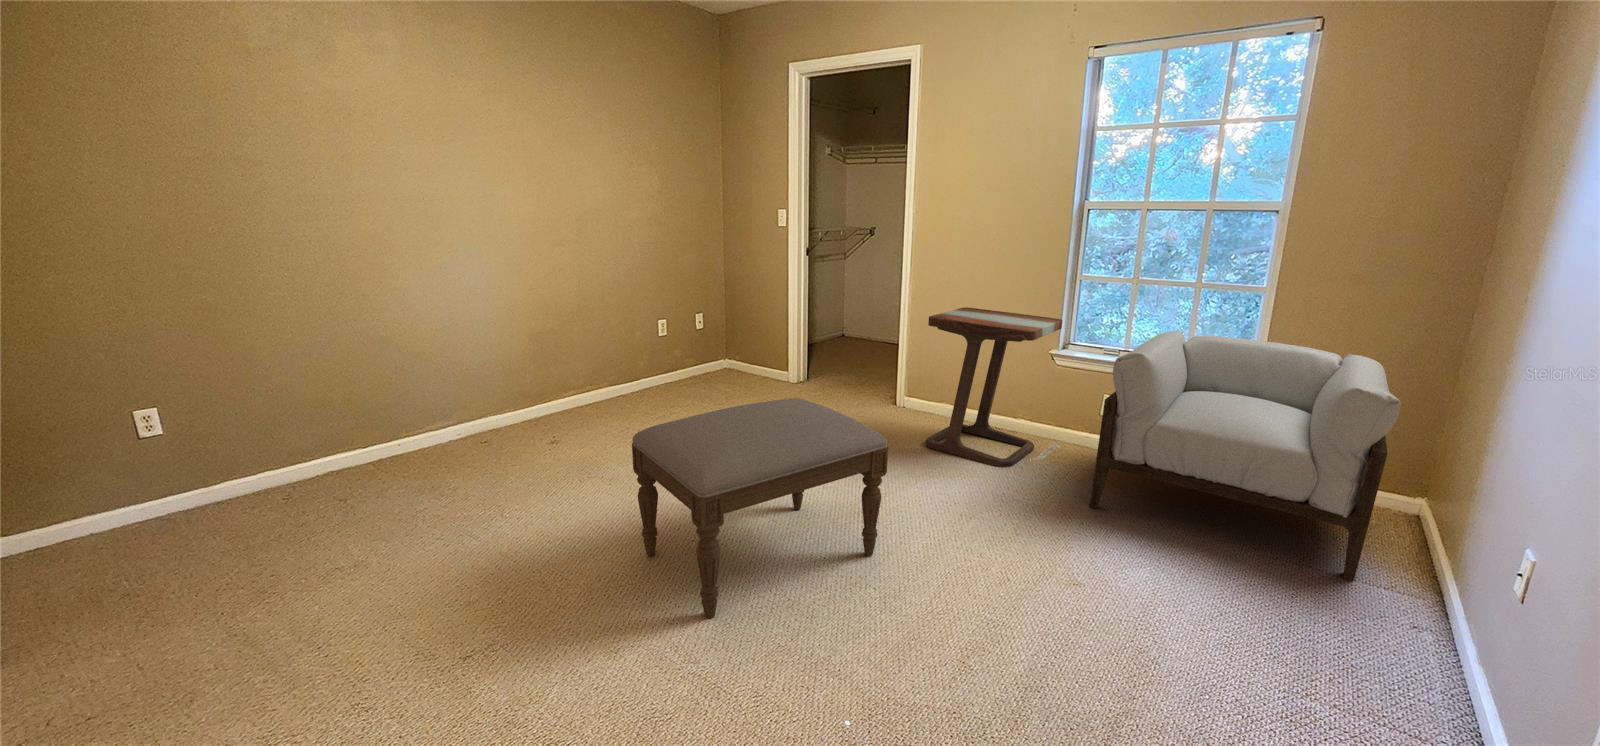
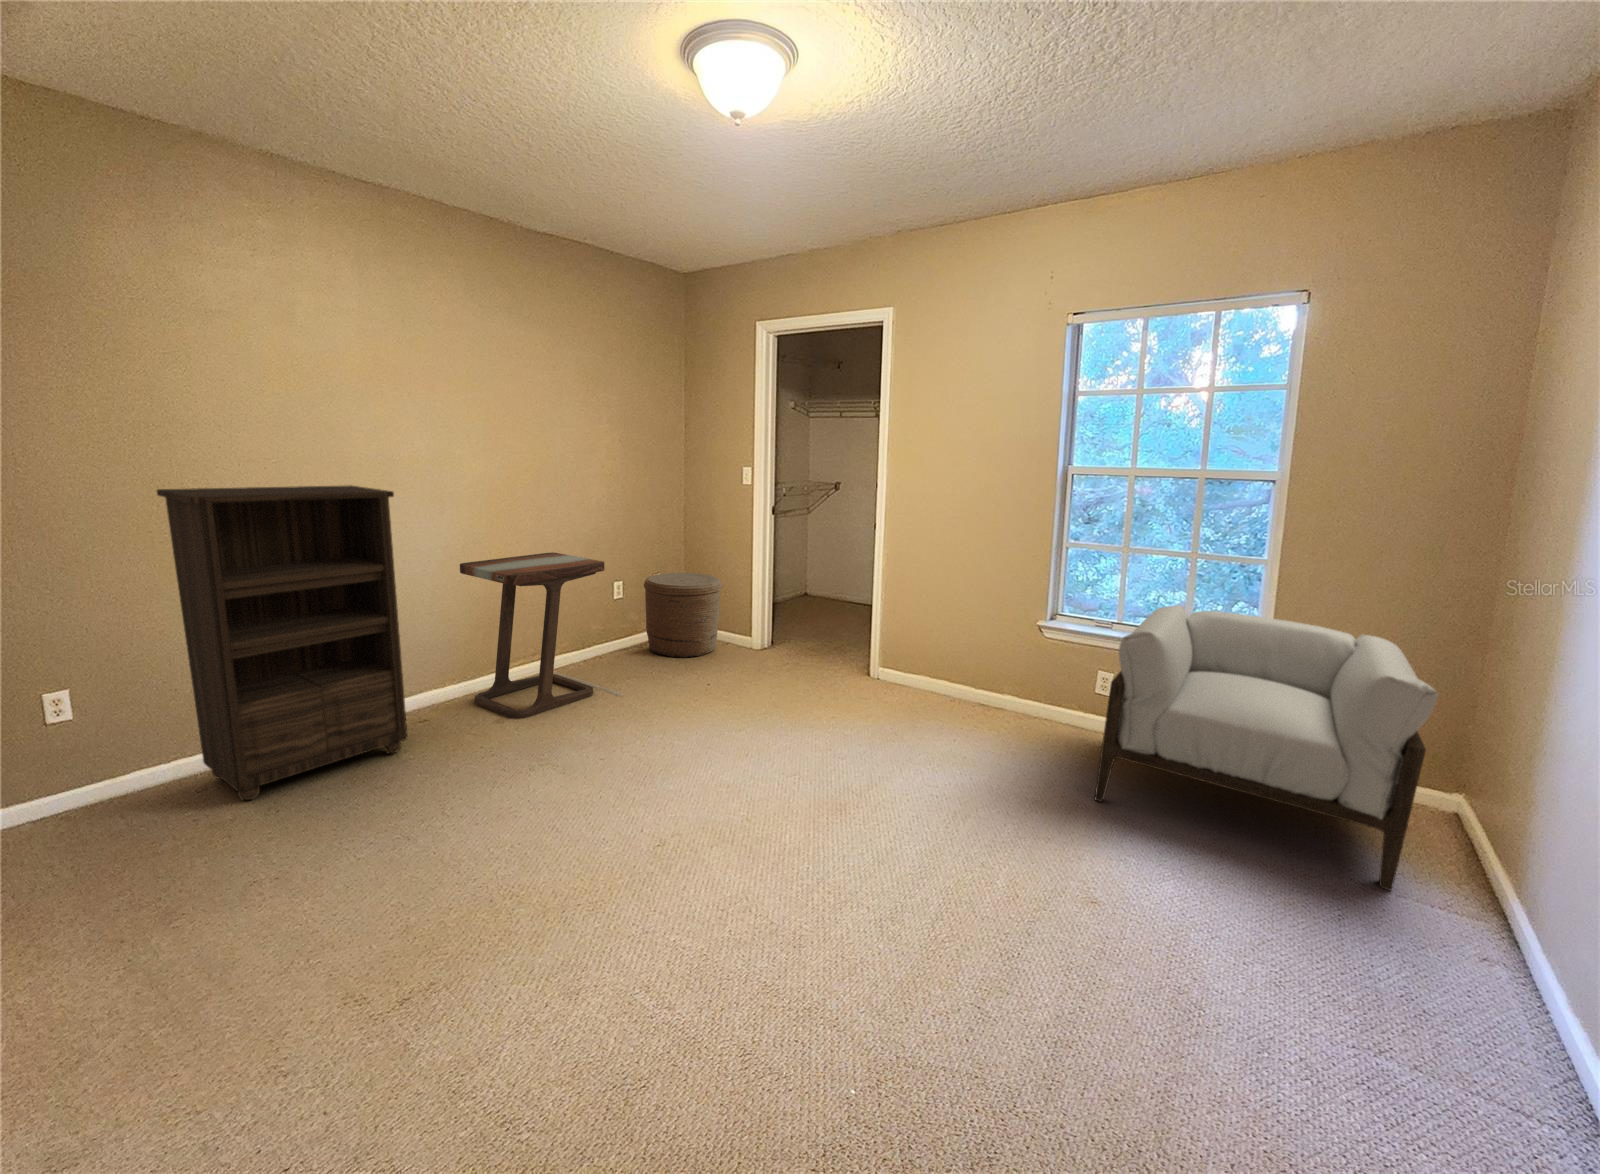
bookshelf: none [277,236,488,502] -> present [157,485,407,800]
side table: present [926,307,1062,467] -> present [460,552,623,719]
woven basket: none [688,312,758,390] -> present [644,573,722,658]
ottoman: present [632,398,888,619] -> none [580,679,880,958]

